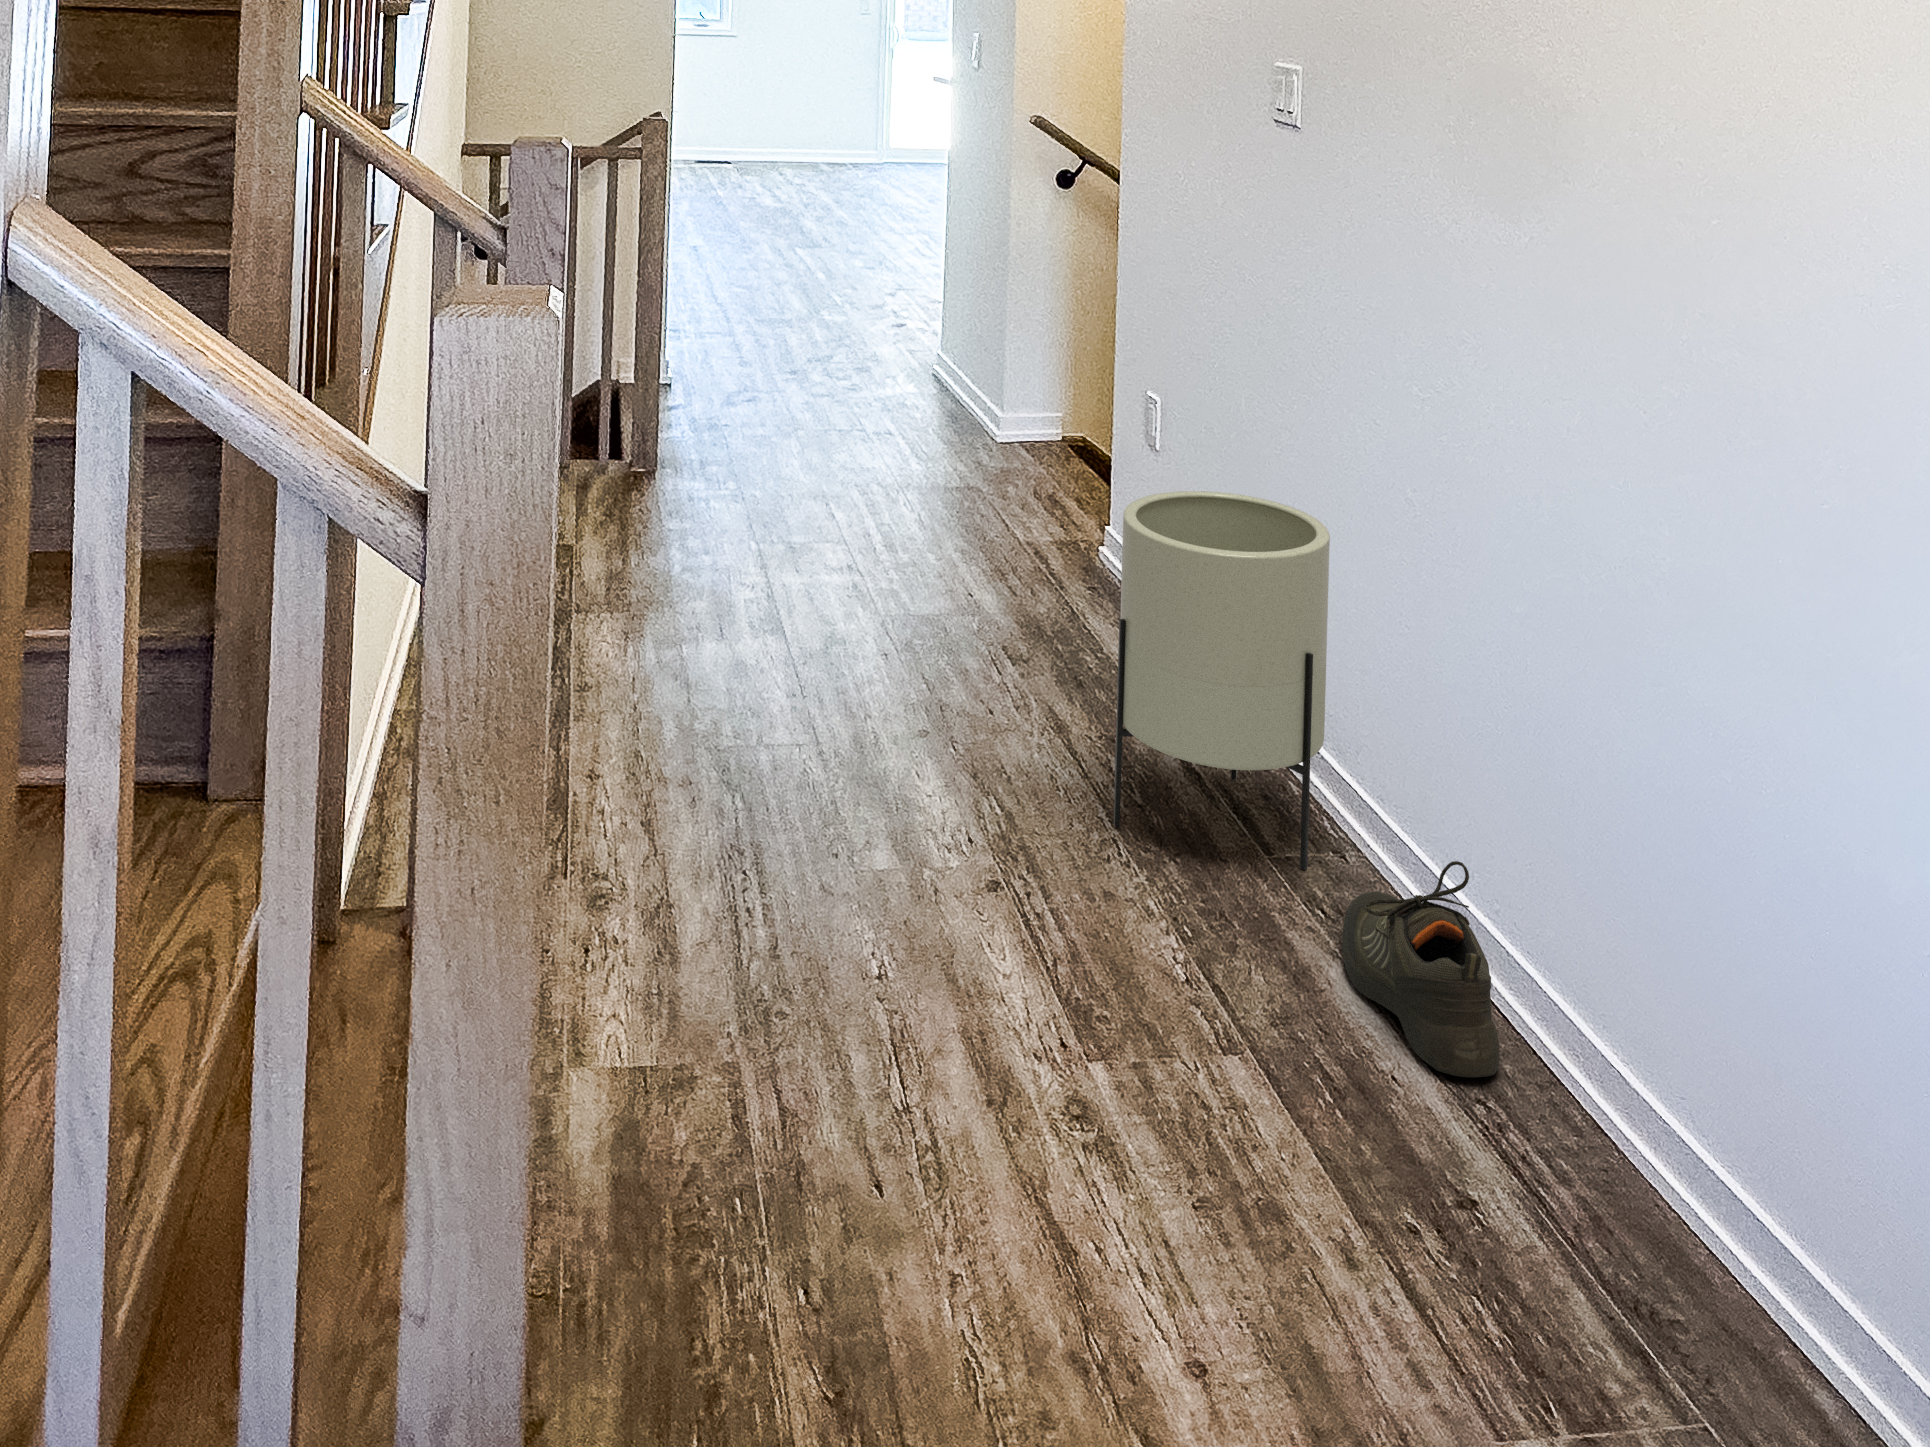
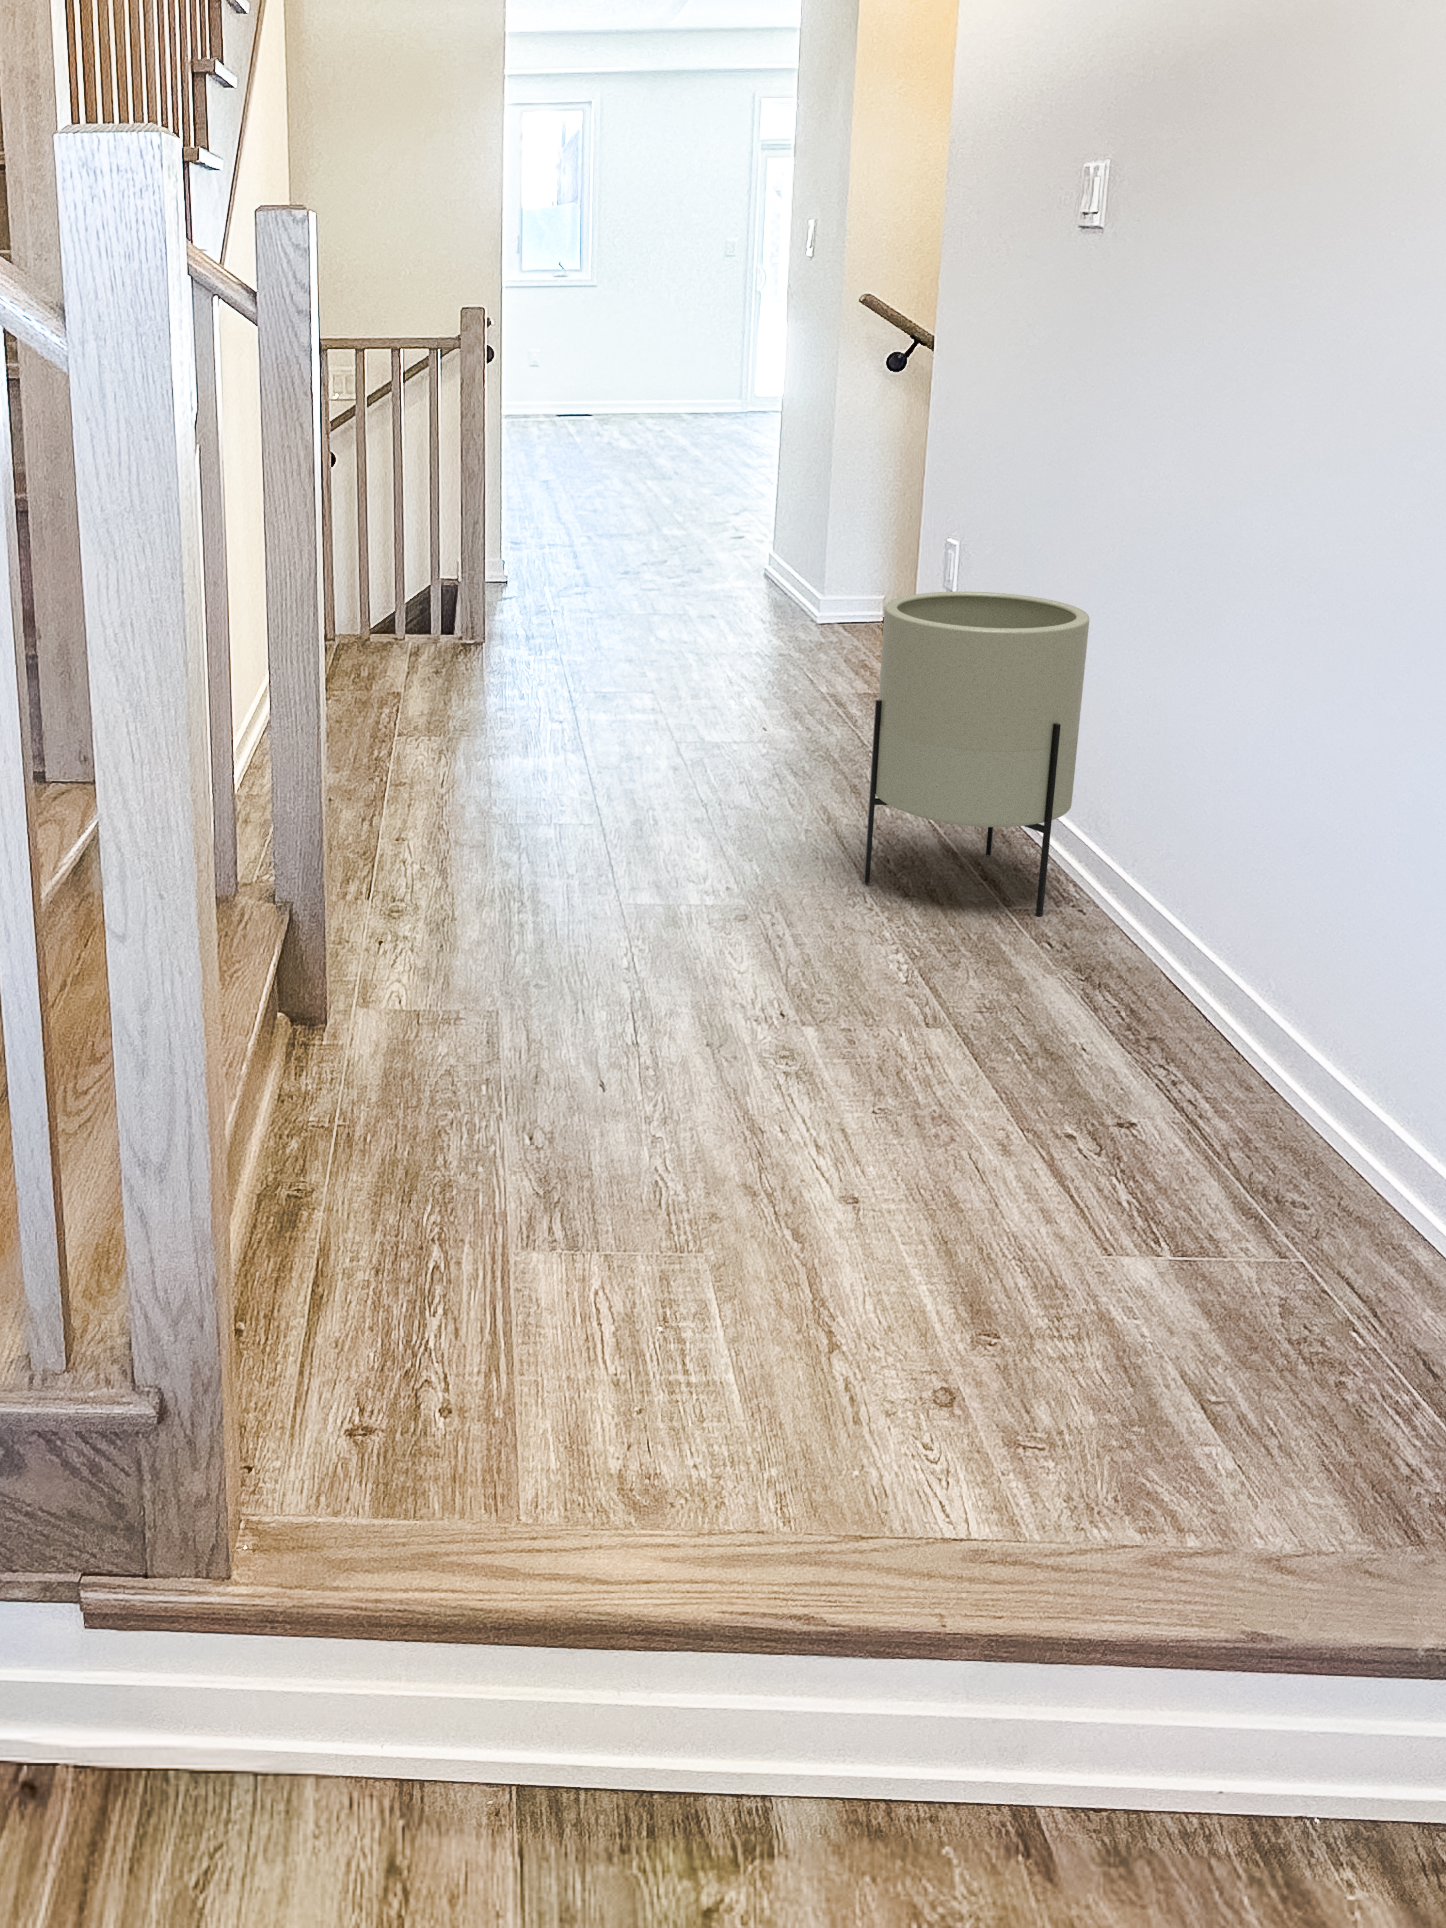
shoe: present [1342,861,1500,1077] -> none [1059,881,1189,1049]

